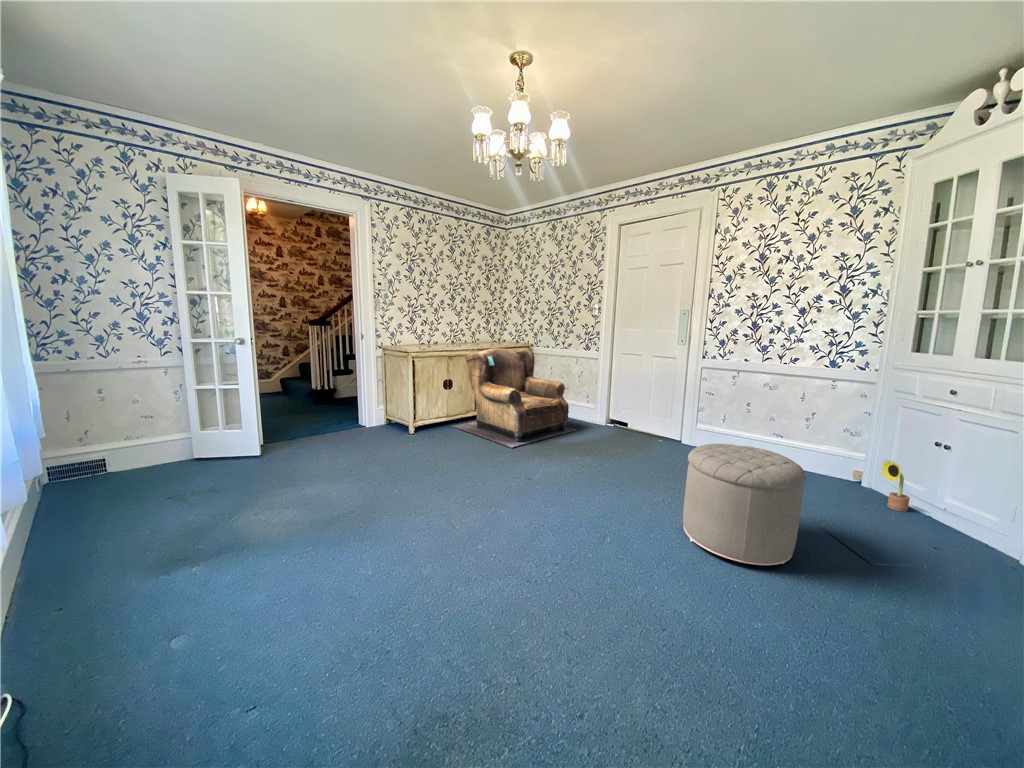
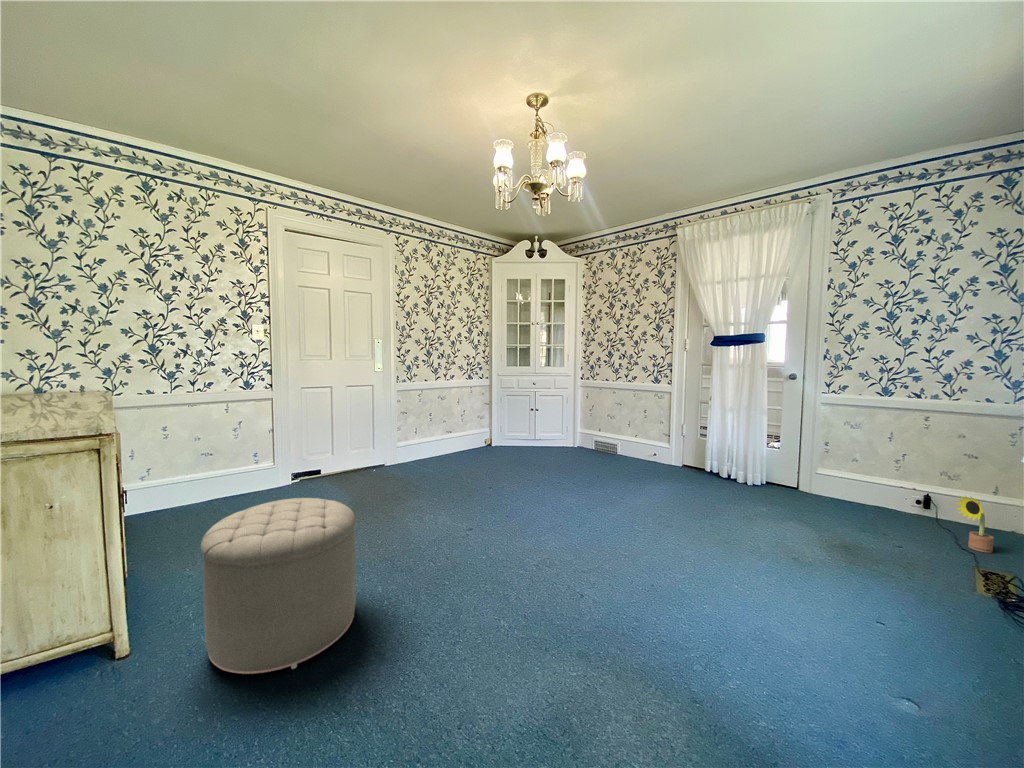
armchair: present [453,348,576,448] -> none [472,382,607,488]
ottoman: present [683,444,806,565] -> present [201,498,356,674]

